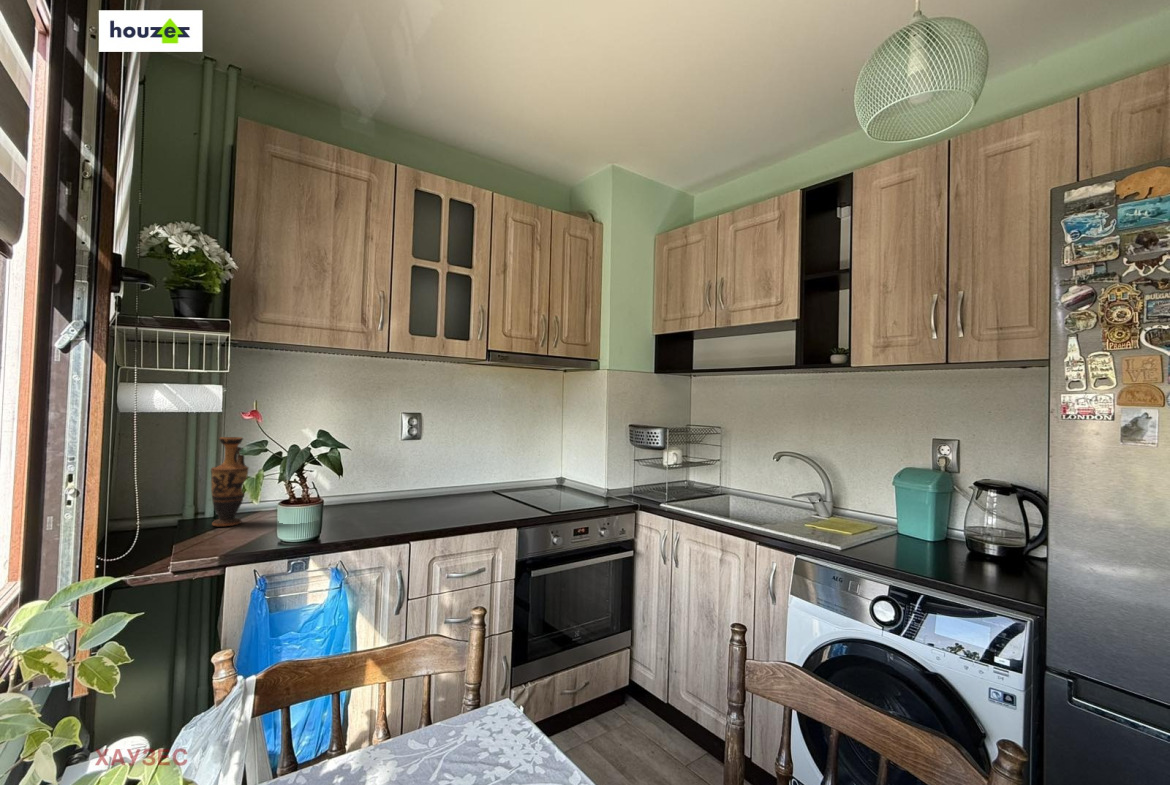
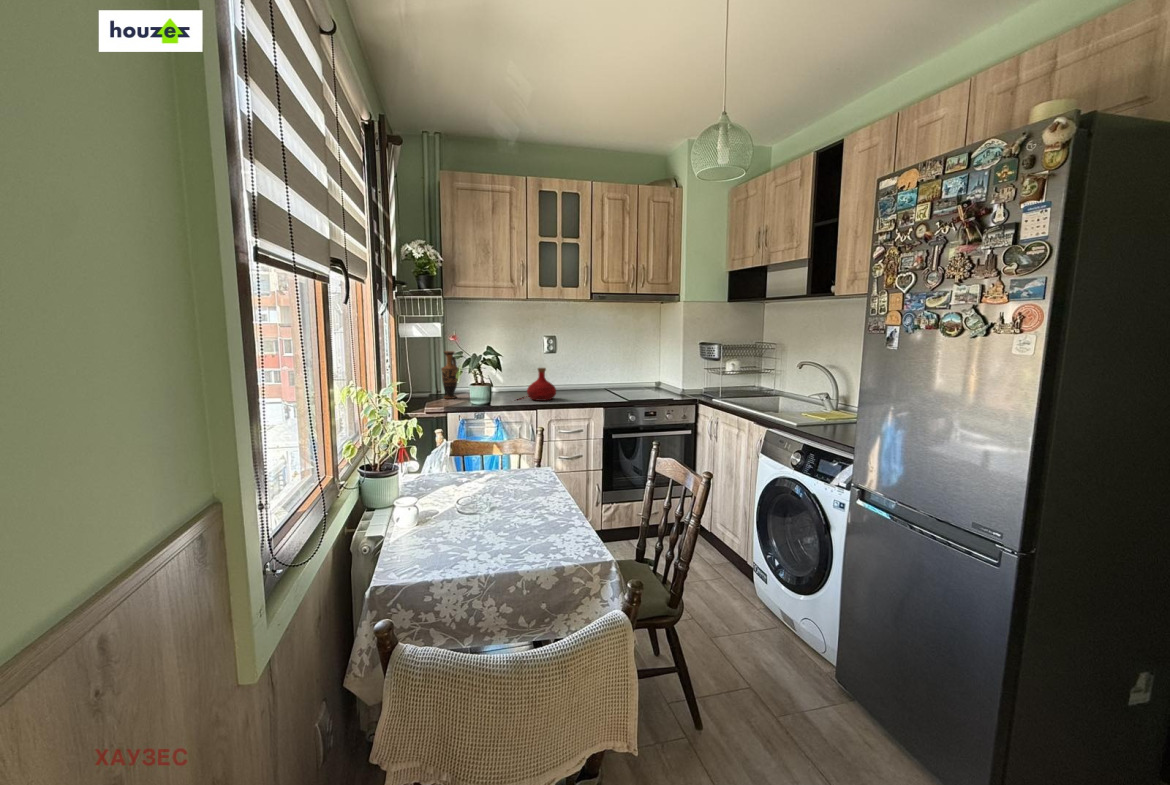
bottle: none [383,464,434,521] -> present [527,368,556,401]

